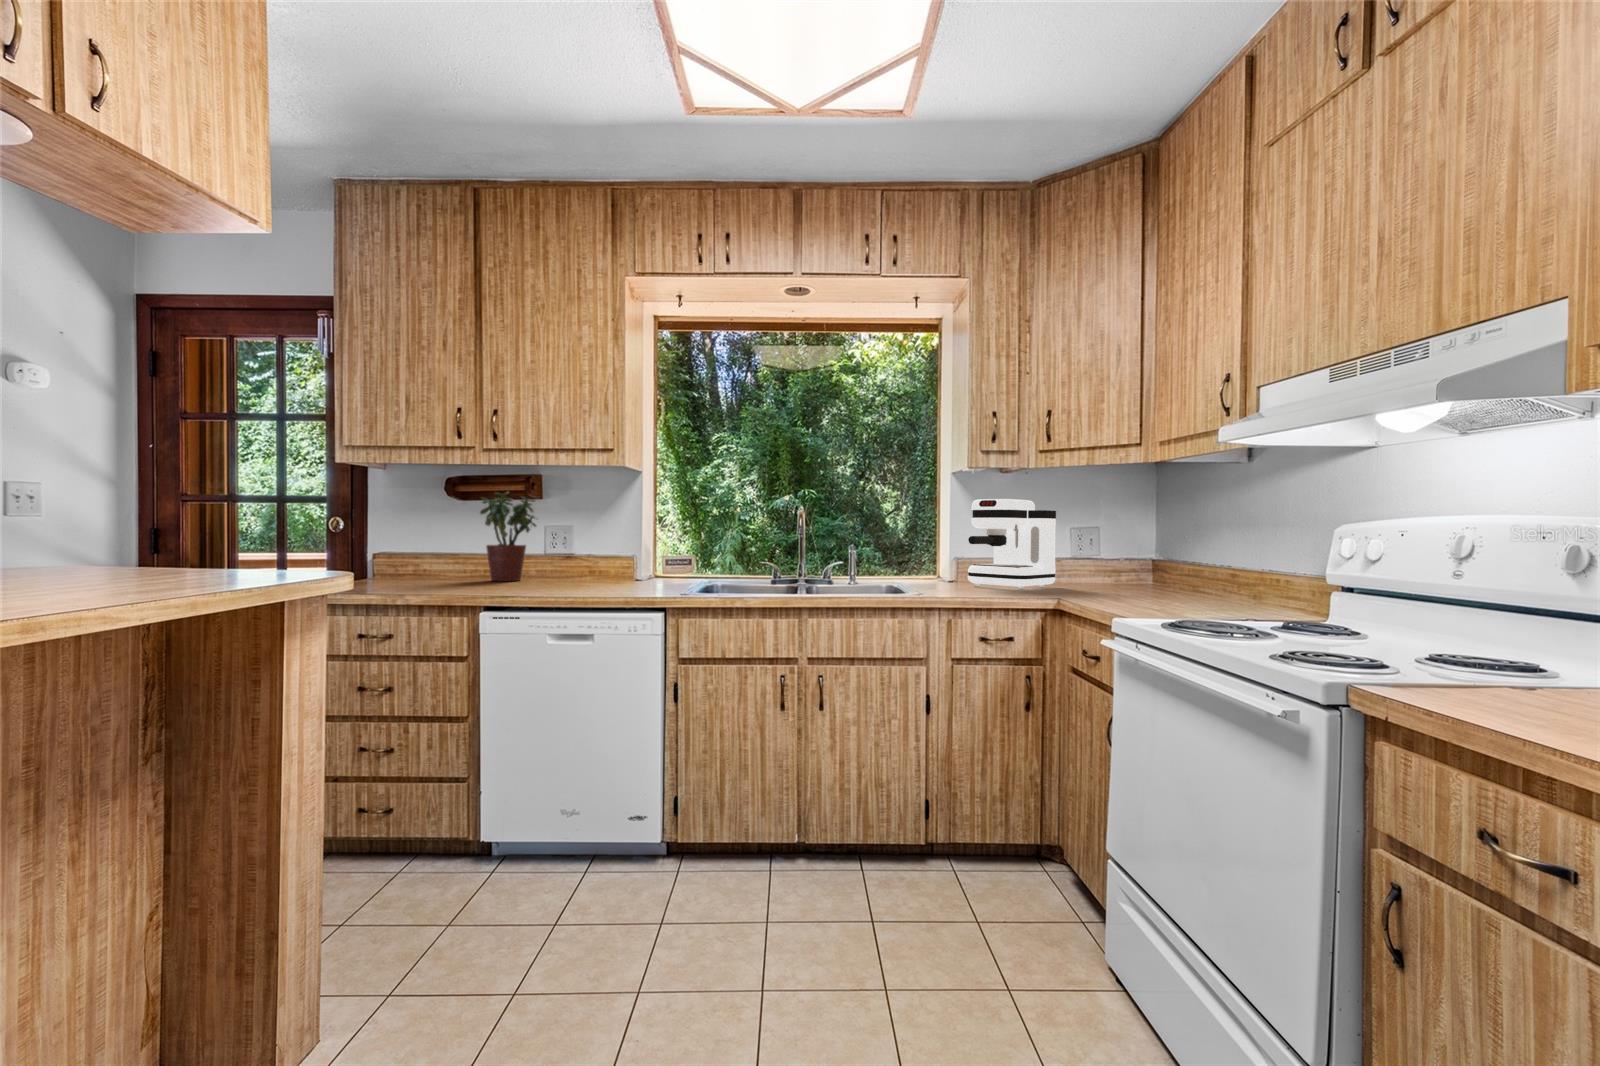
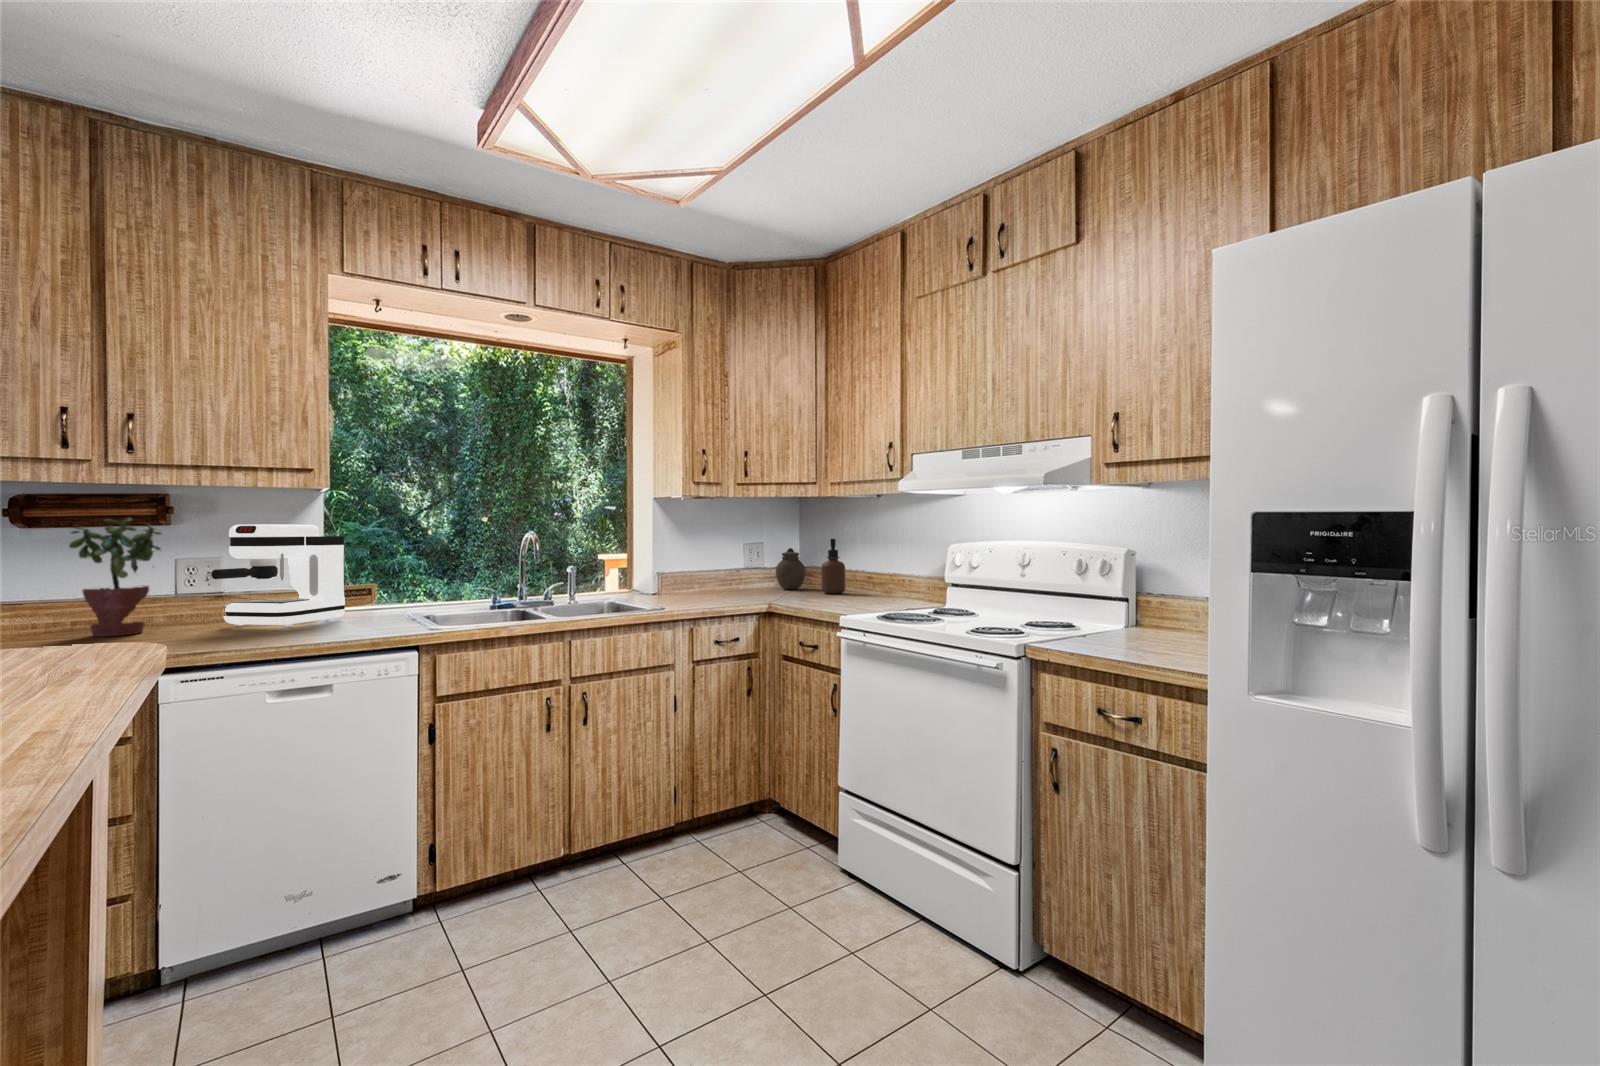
coffee maker: present [968,499,1056,589] -> present [211,524,345,627]
soap dispenser: none [1158,521,1194,595] -> present [821,539,845,594]
jar: none [1110,534,1152,587] -> present [776,548,805,589]

